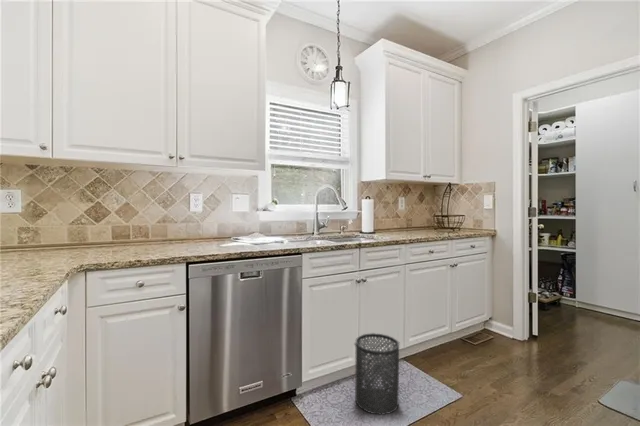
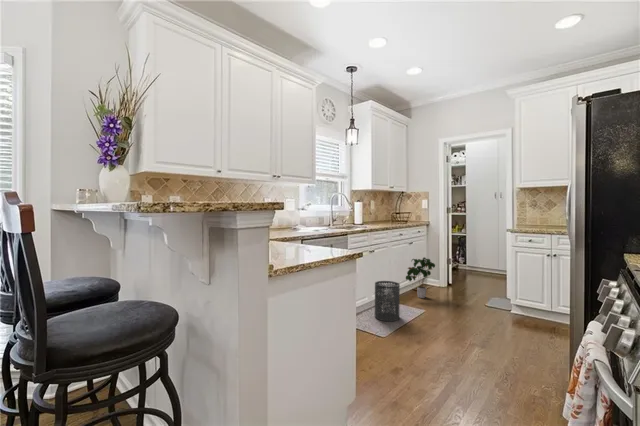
potted plant: none [437,291,496,362] -> present [406,257,435,298]

